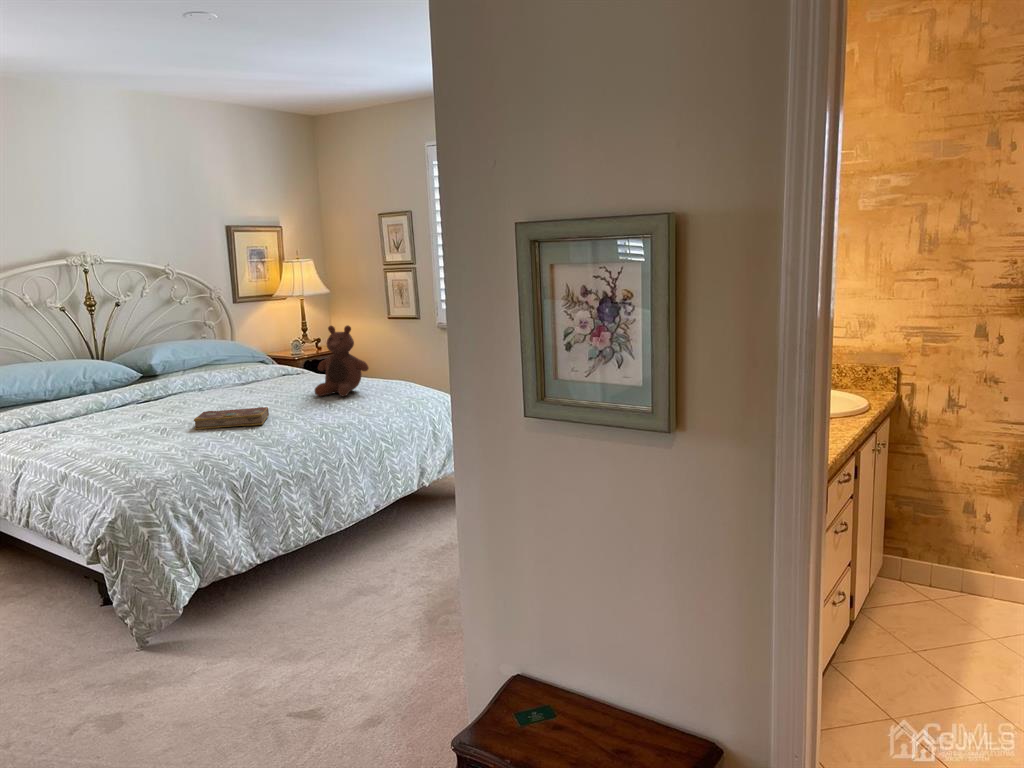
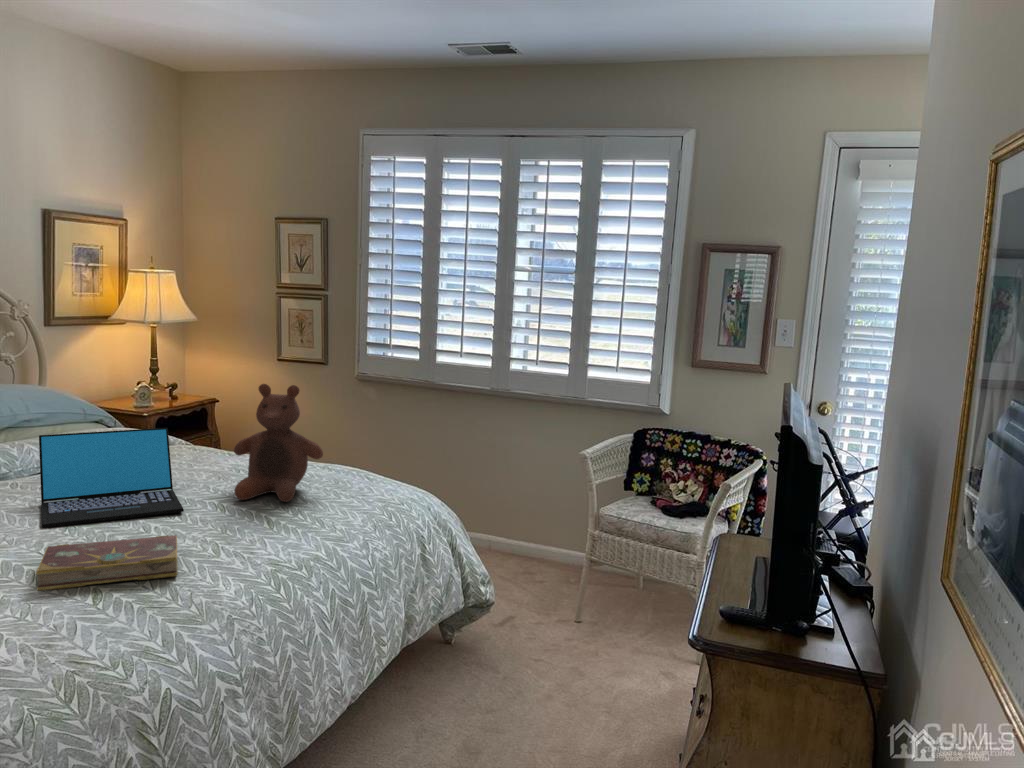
laptop: none [208,356,283,408] -> present [39,428,184,528]

